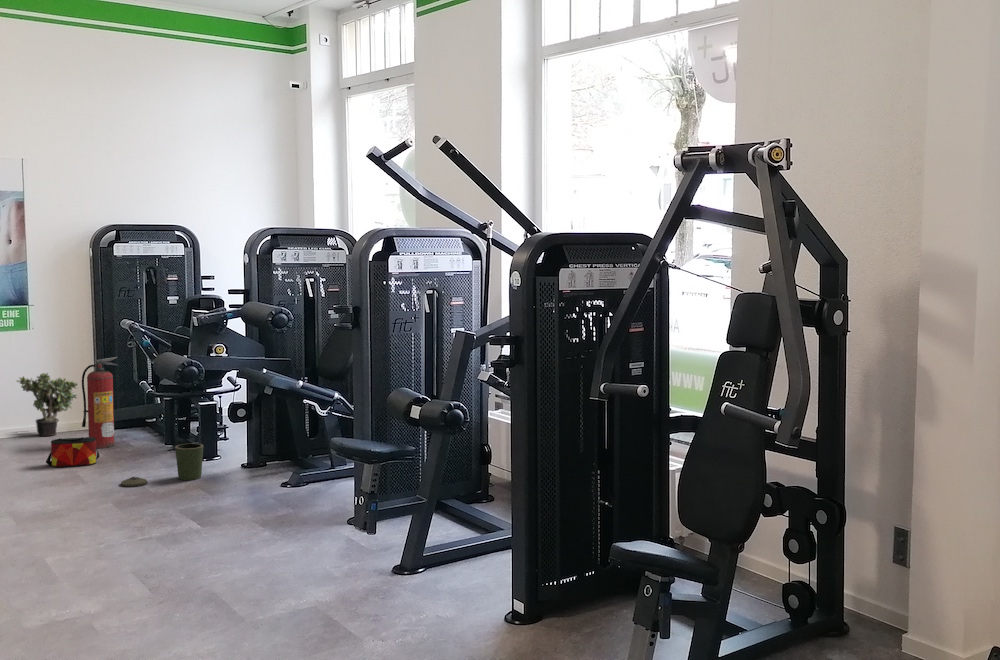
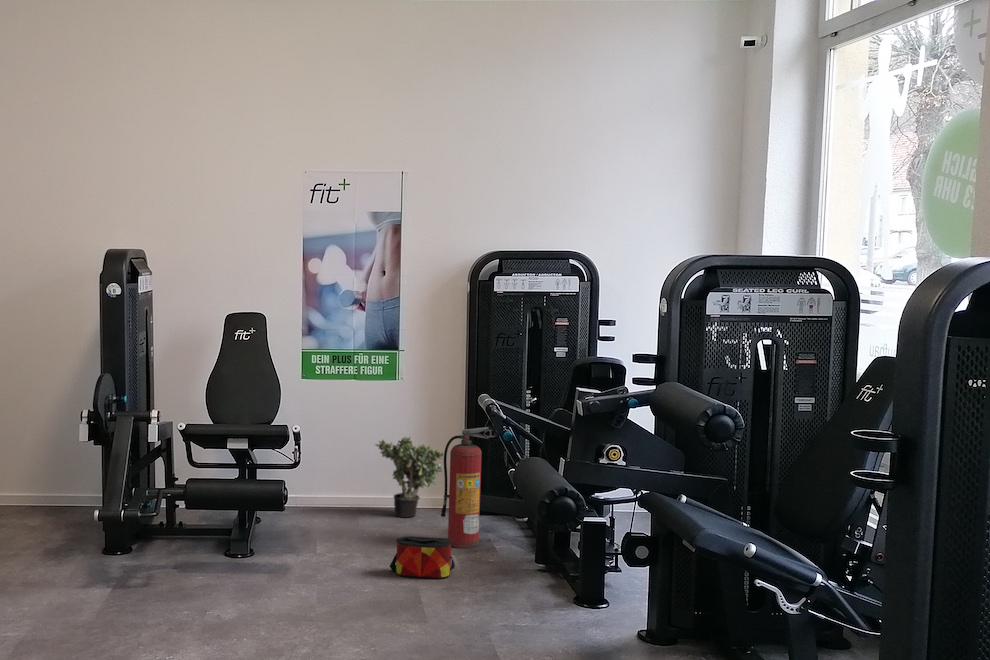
trash can: present [121,443,204,487] -> none [472,575,589,634]

